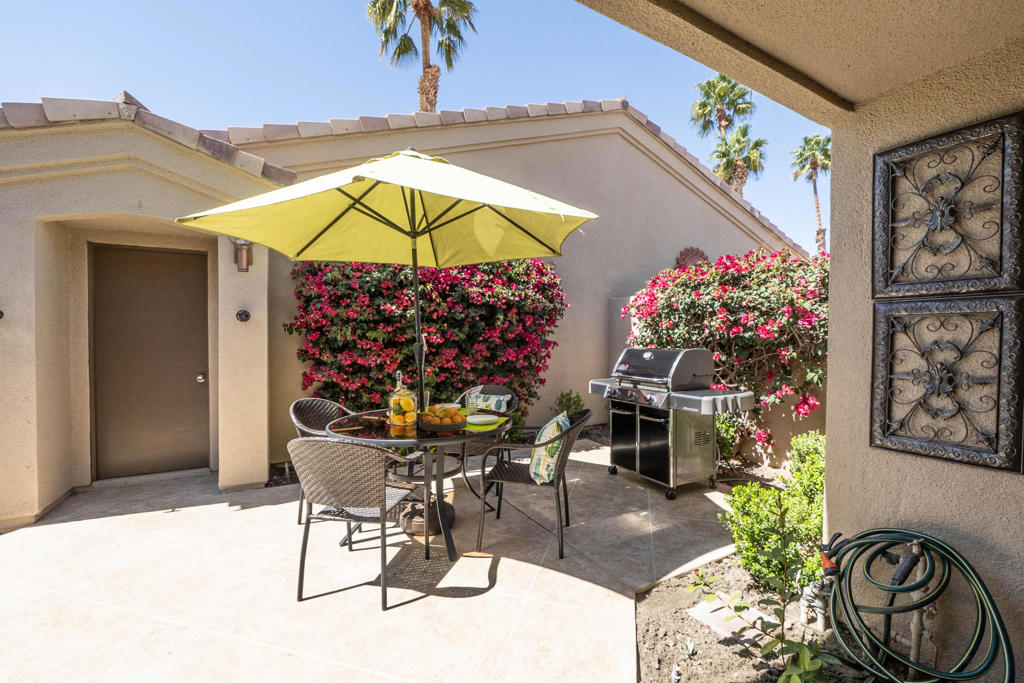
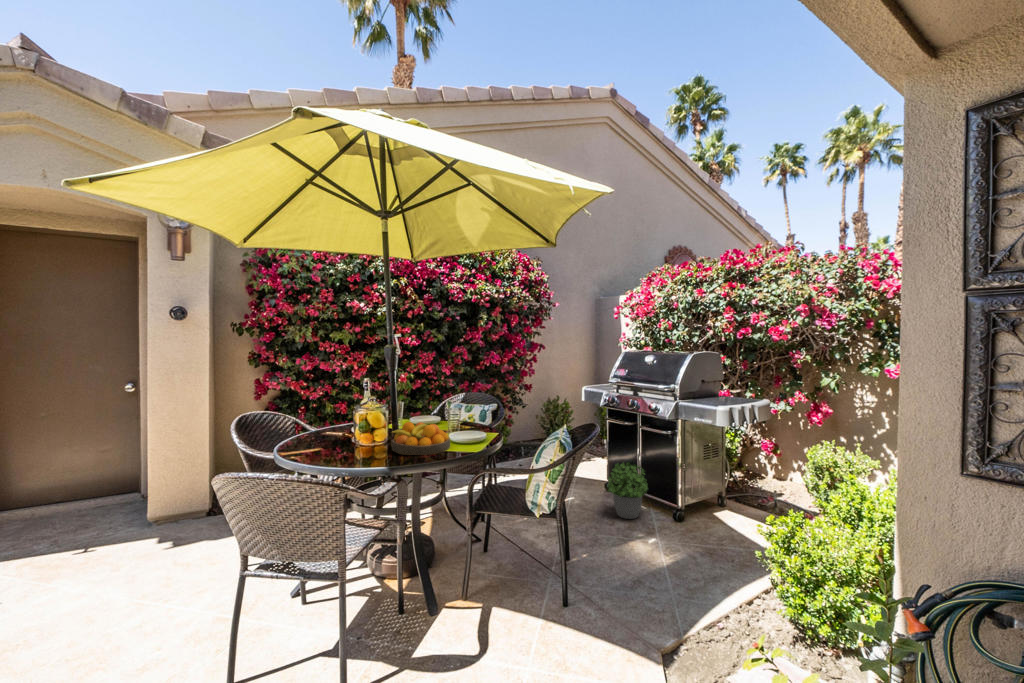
potted plant: none [607,446,645,497] -> present [608,462,648,519]

